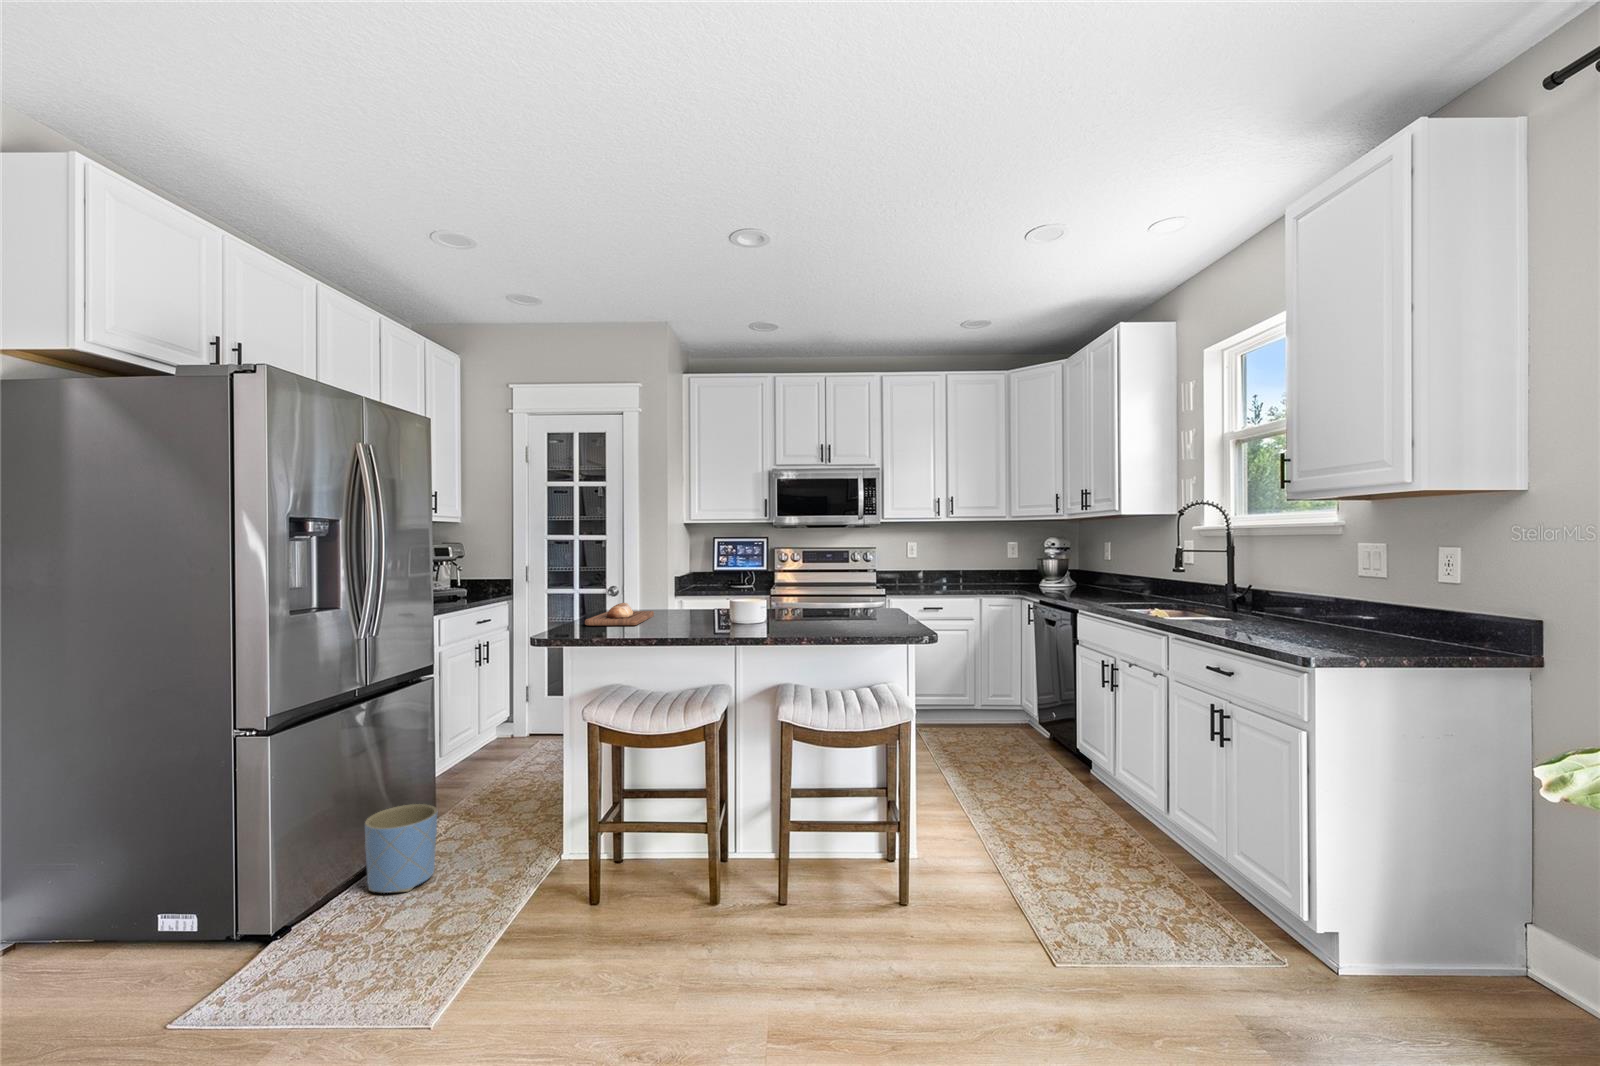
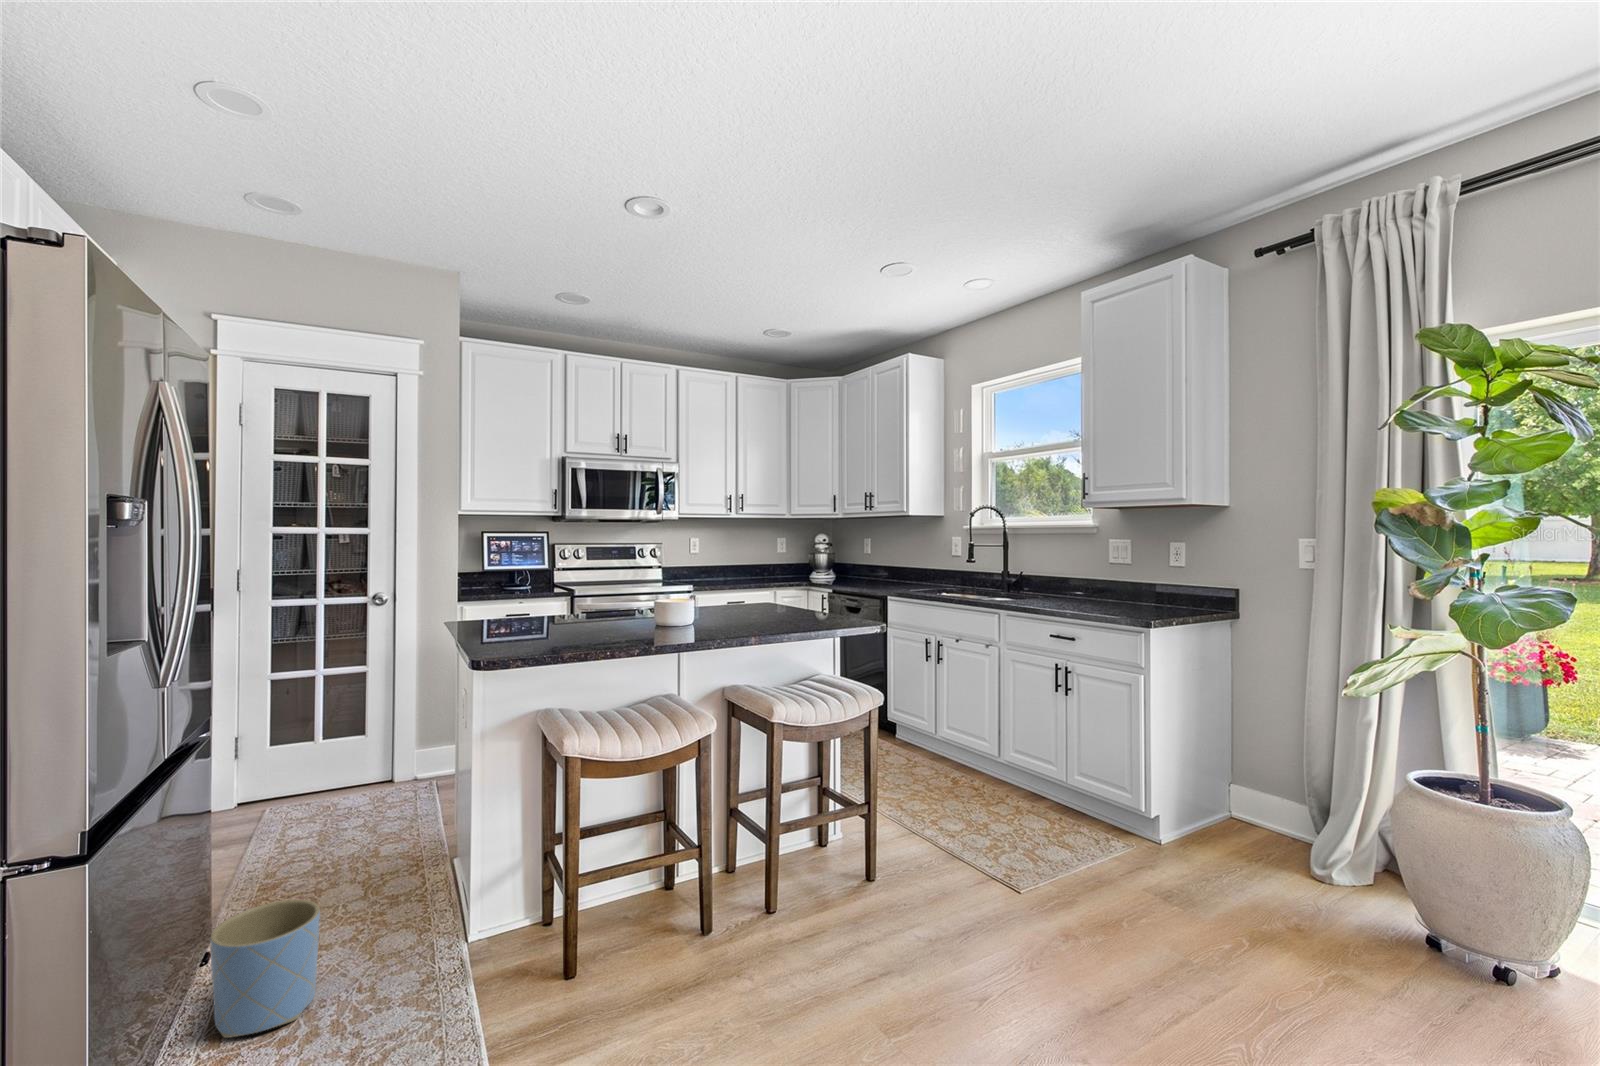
bread loaf: present [585,603,654,625] -> none [493,611,571,639]

